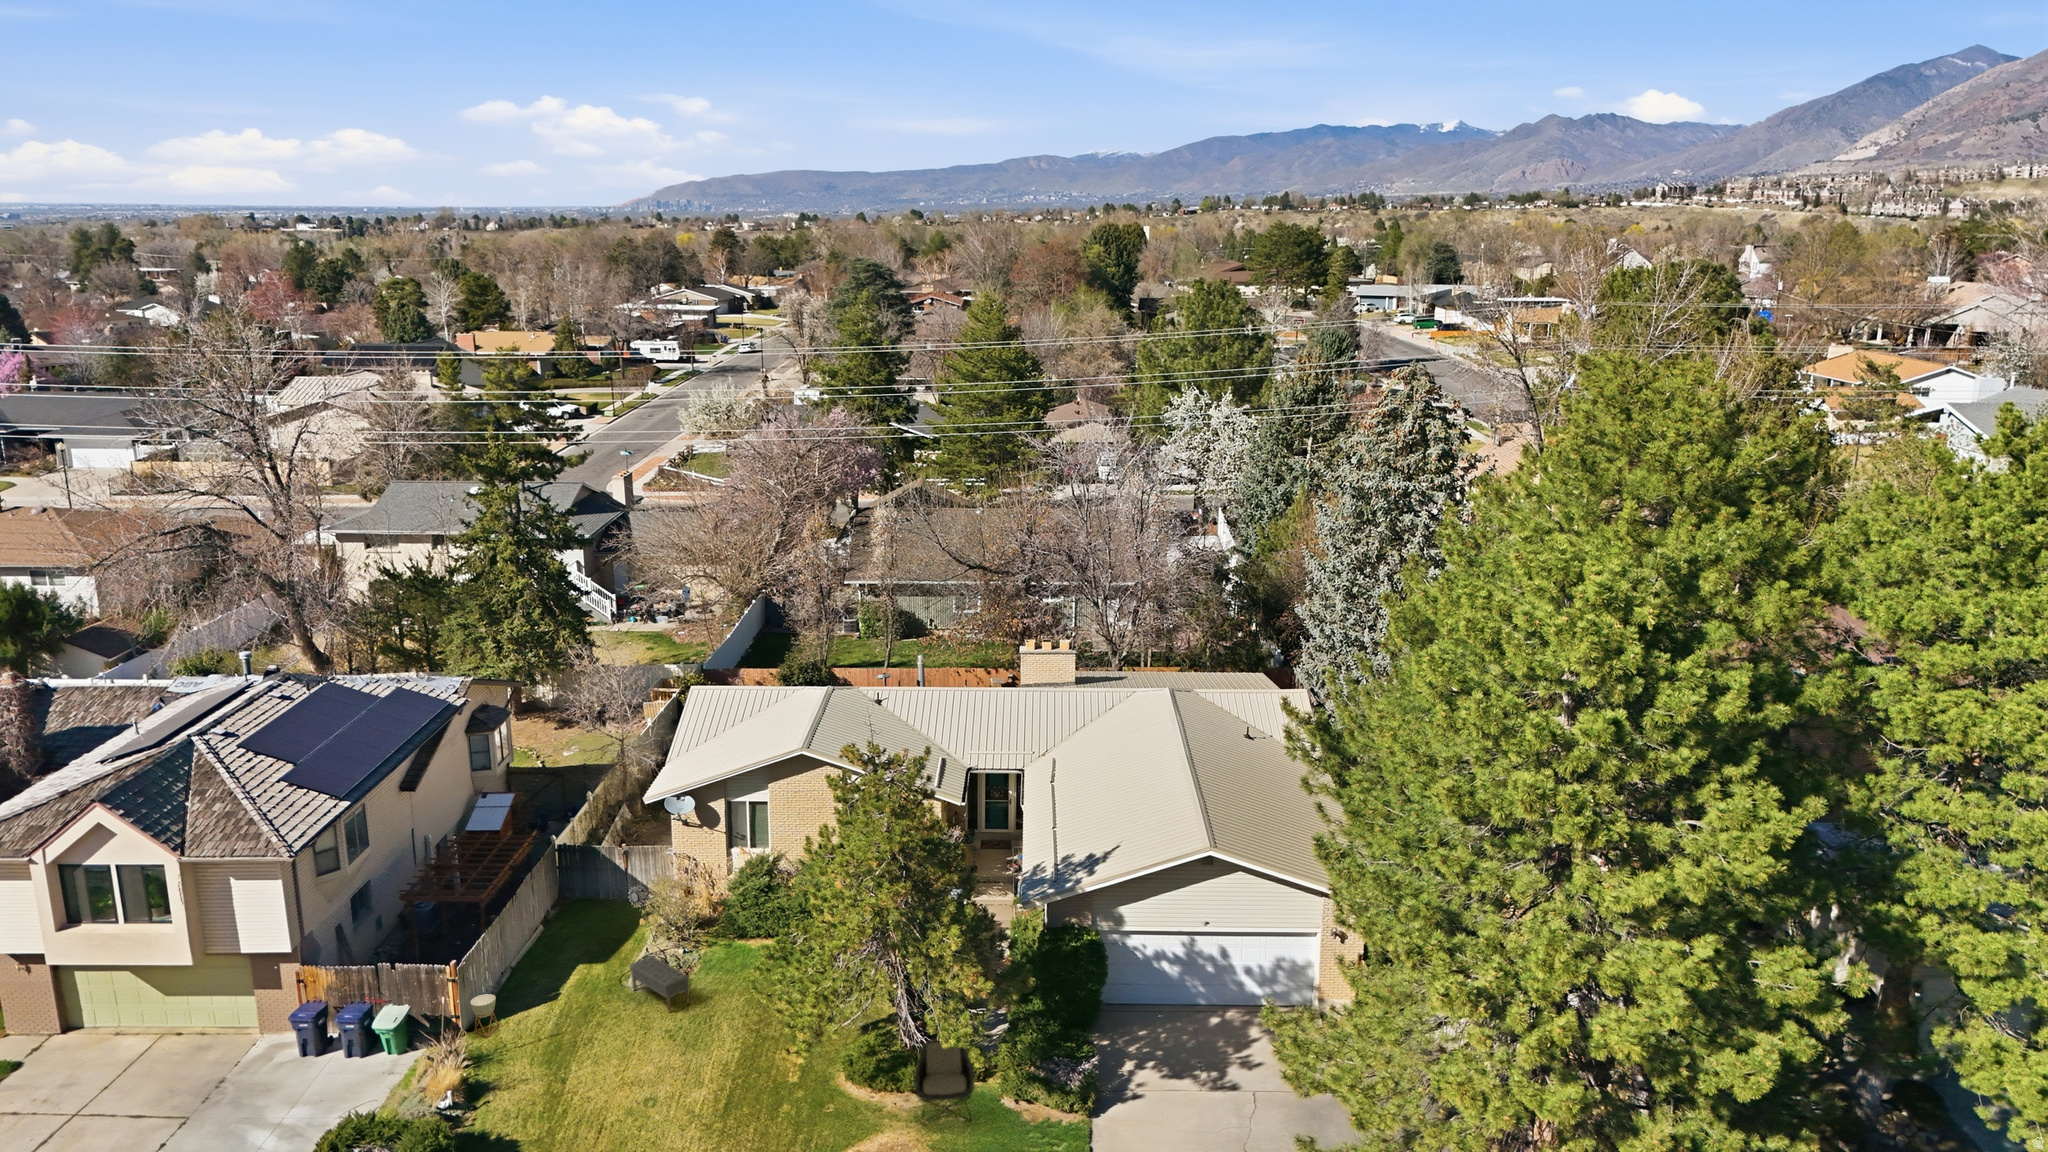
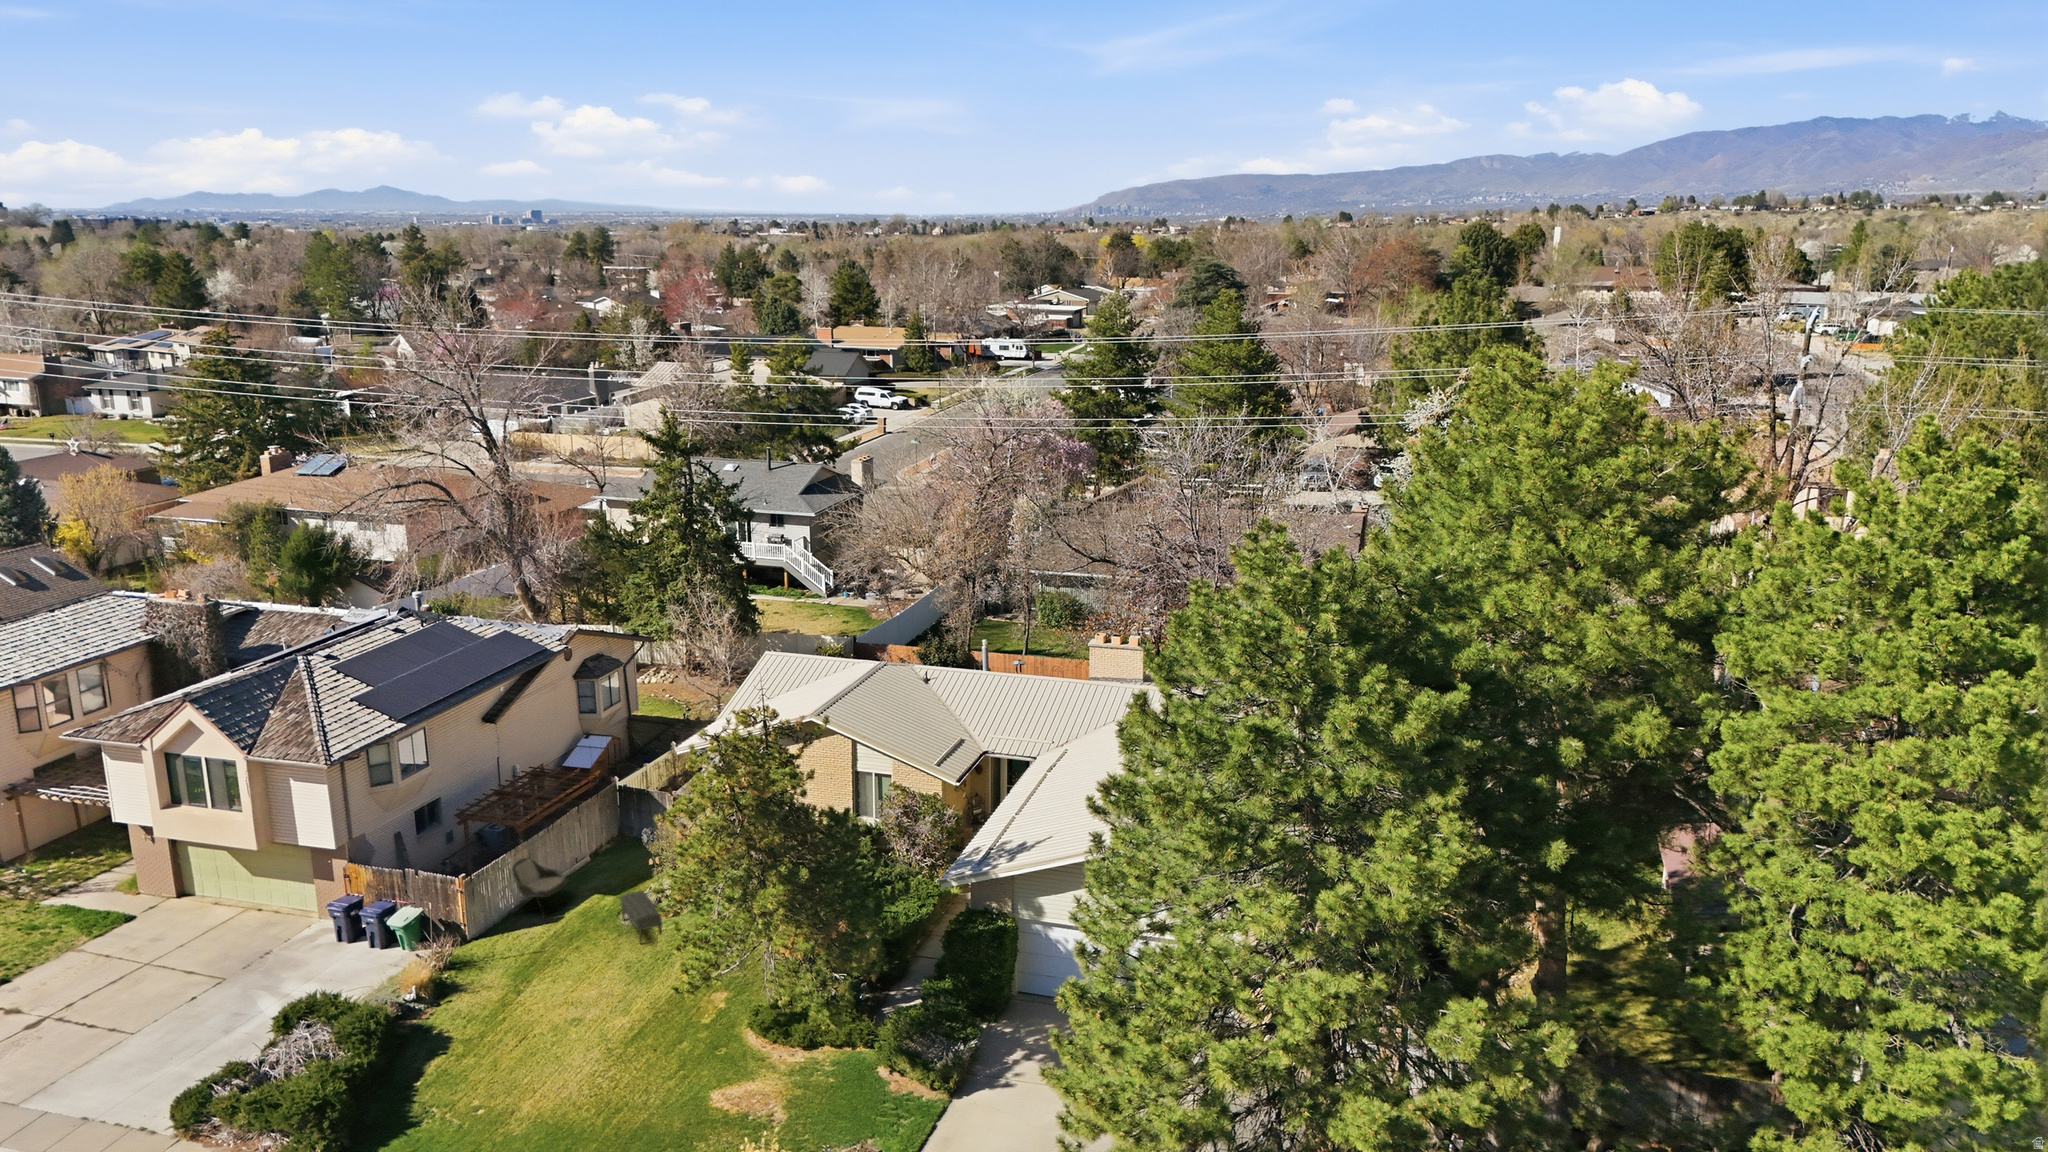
planter: present [470,994,499,1037] -> none [471,906,498,944]
lounge chair: present [914,1038,975,1124] -> present [511,857,568,917]

